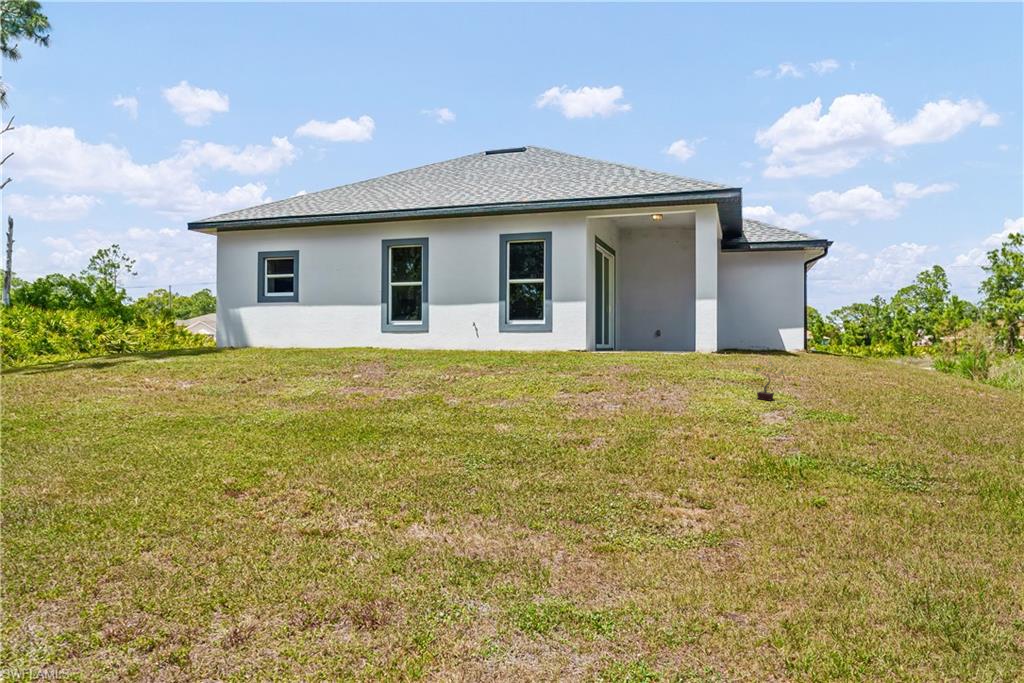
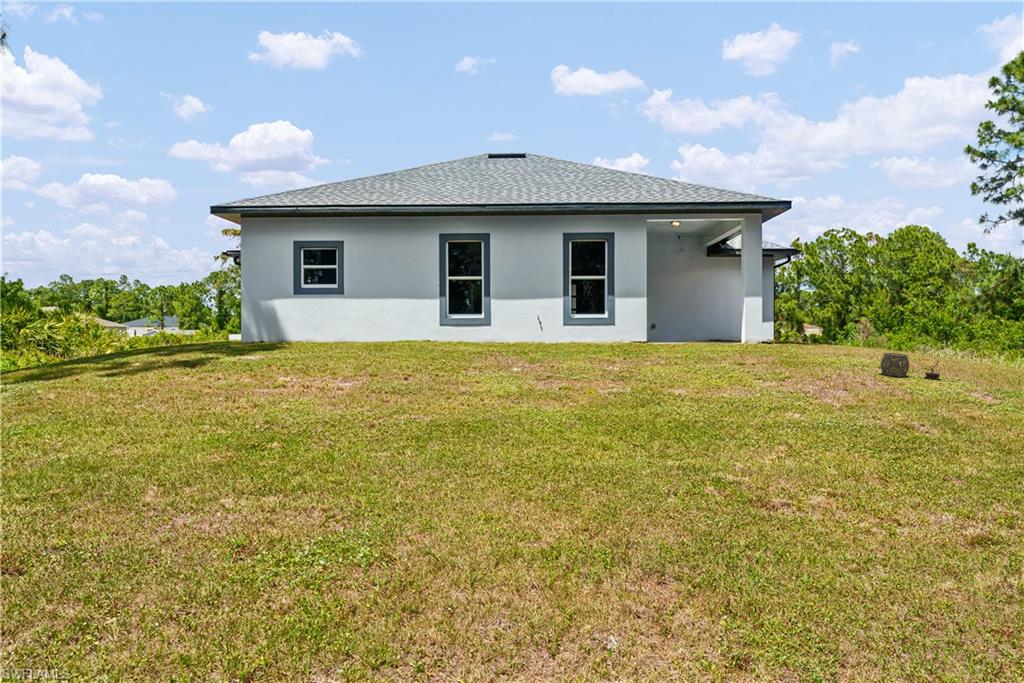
woven basket: none [715,368,745,396] -> present [881,353,909,376]

